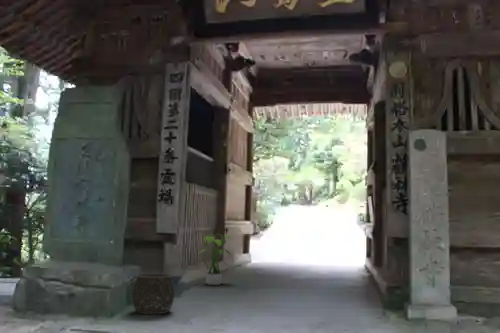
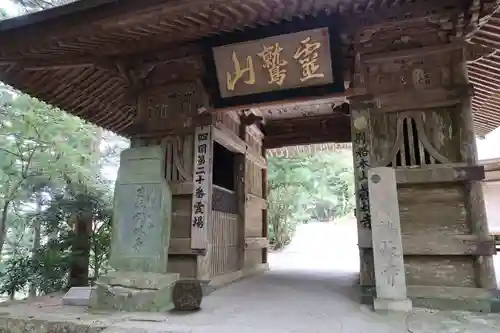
potted plant: present [200,234,230,285] -> none [225,247,249,286]

